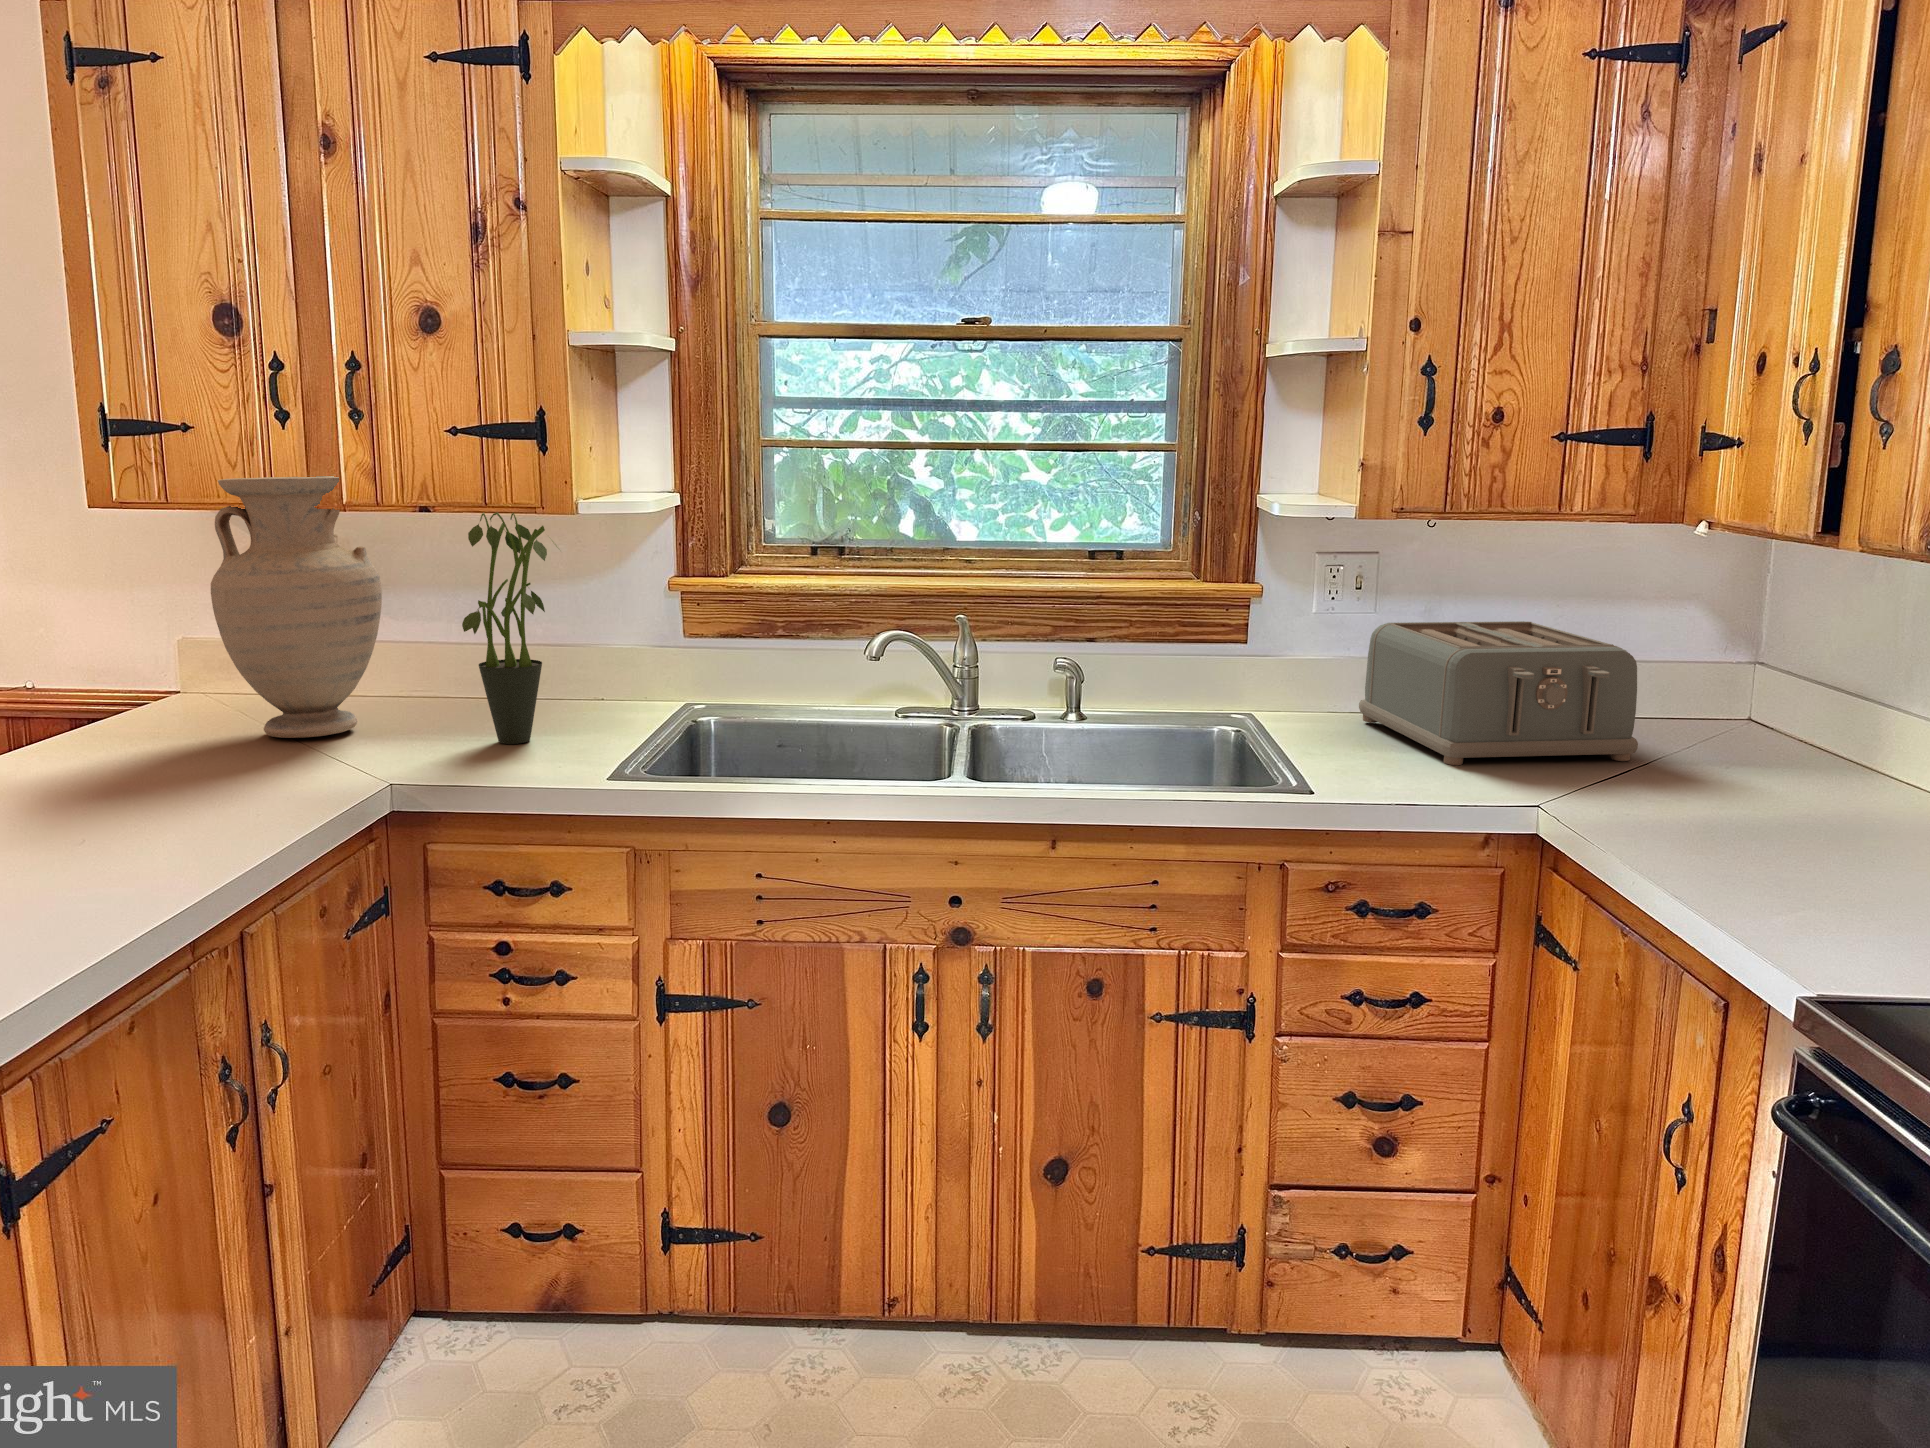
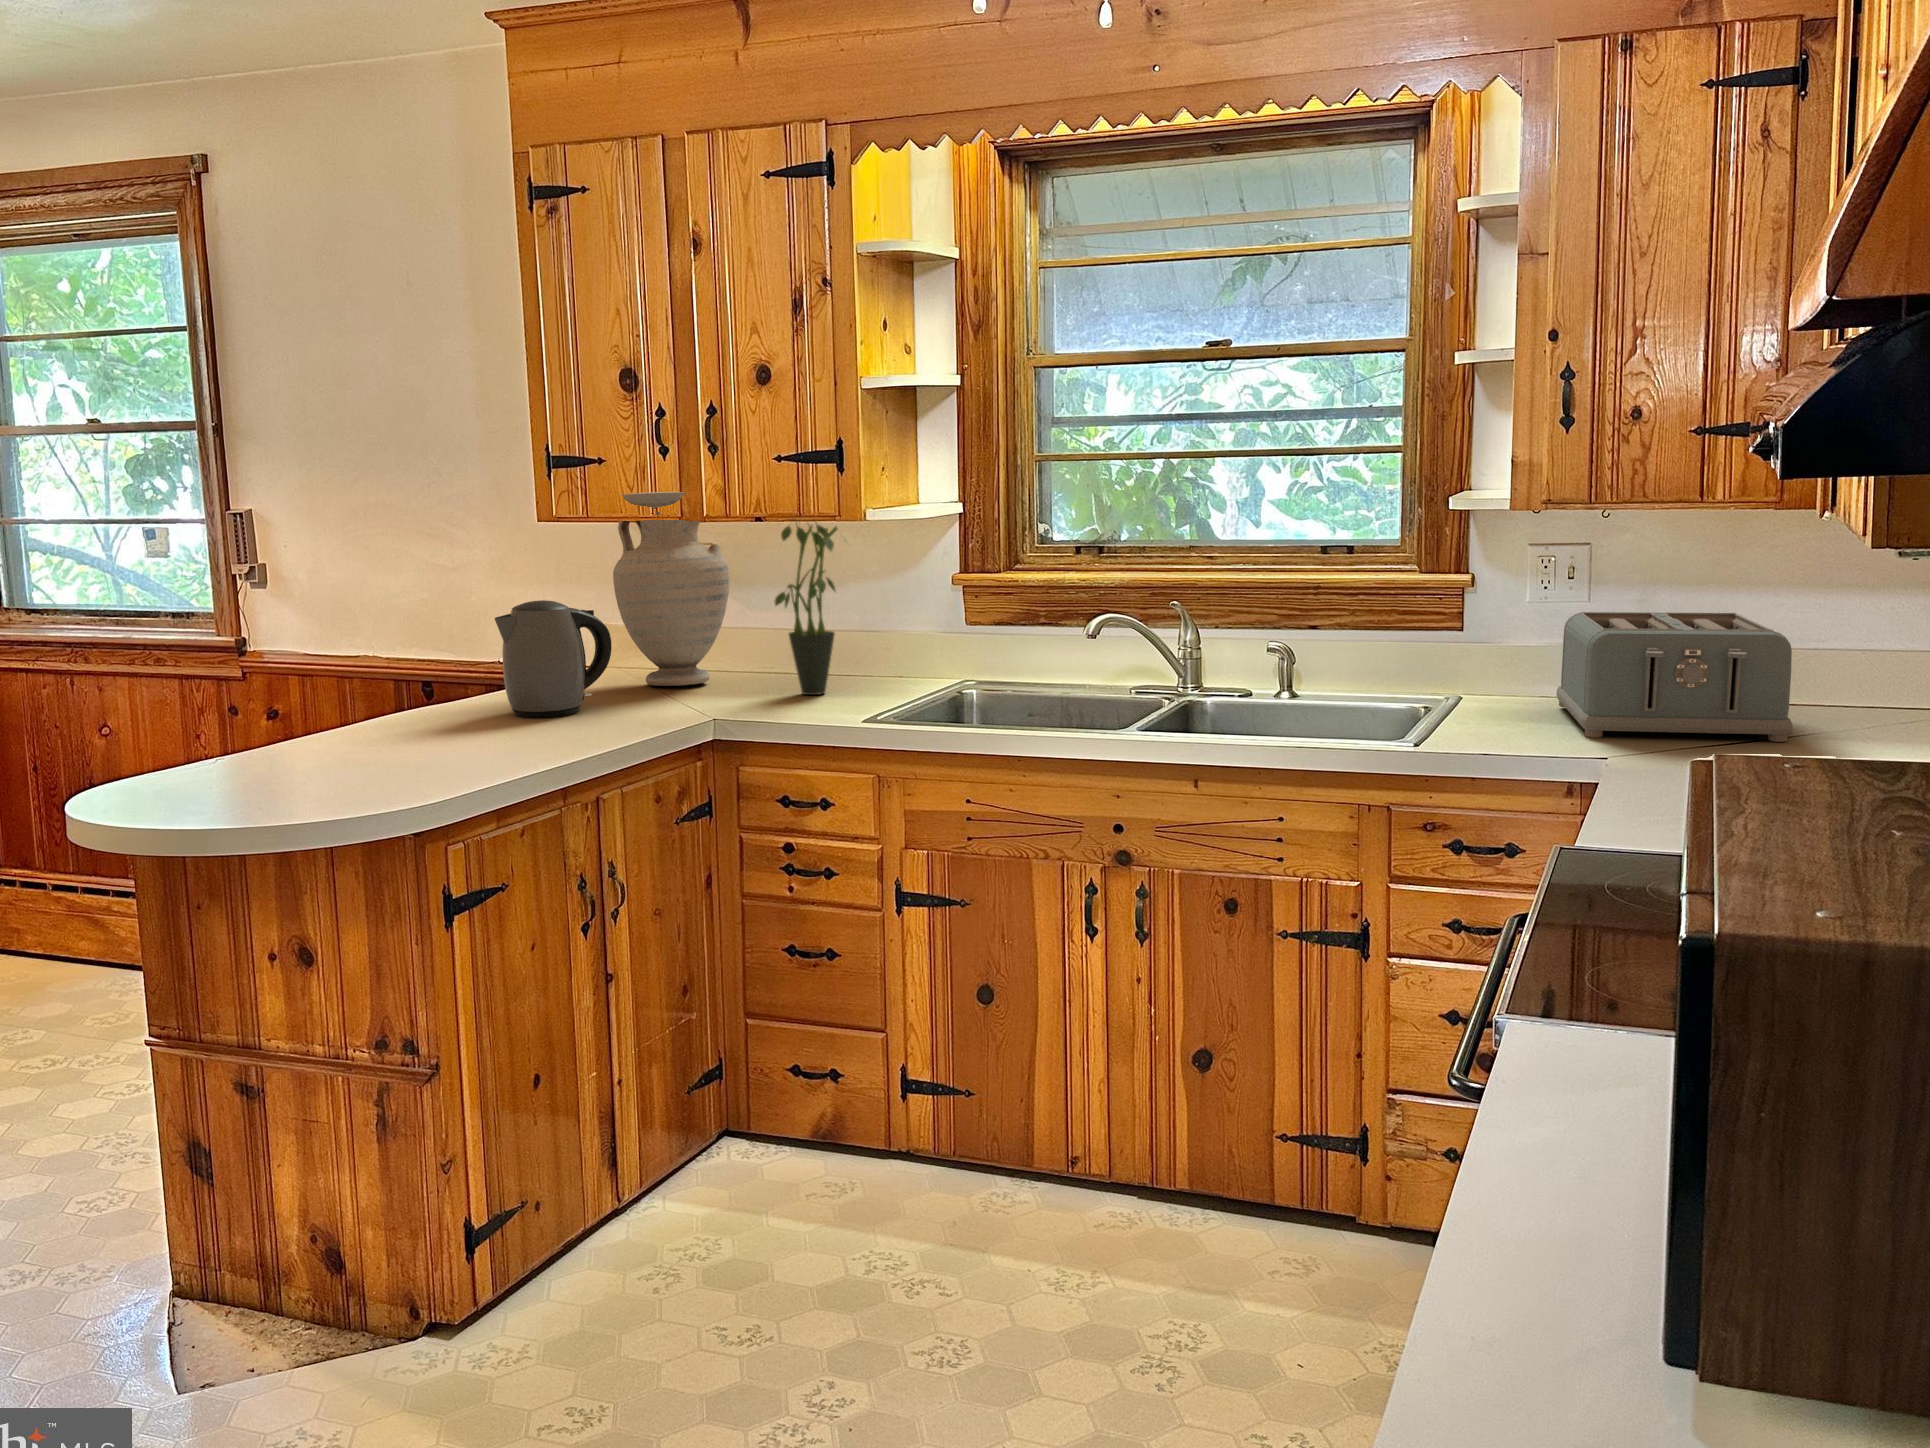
kettle: none [35,636,227,811] -> present [495,600,612,718]

